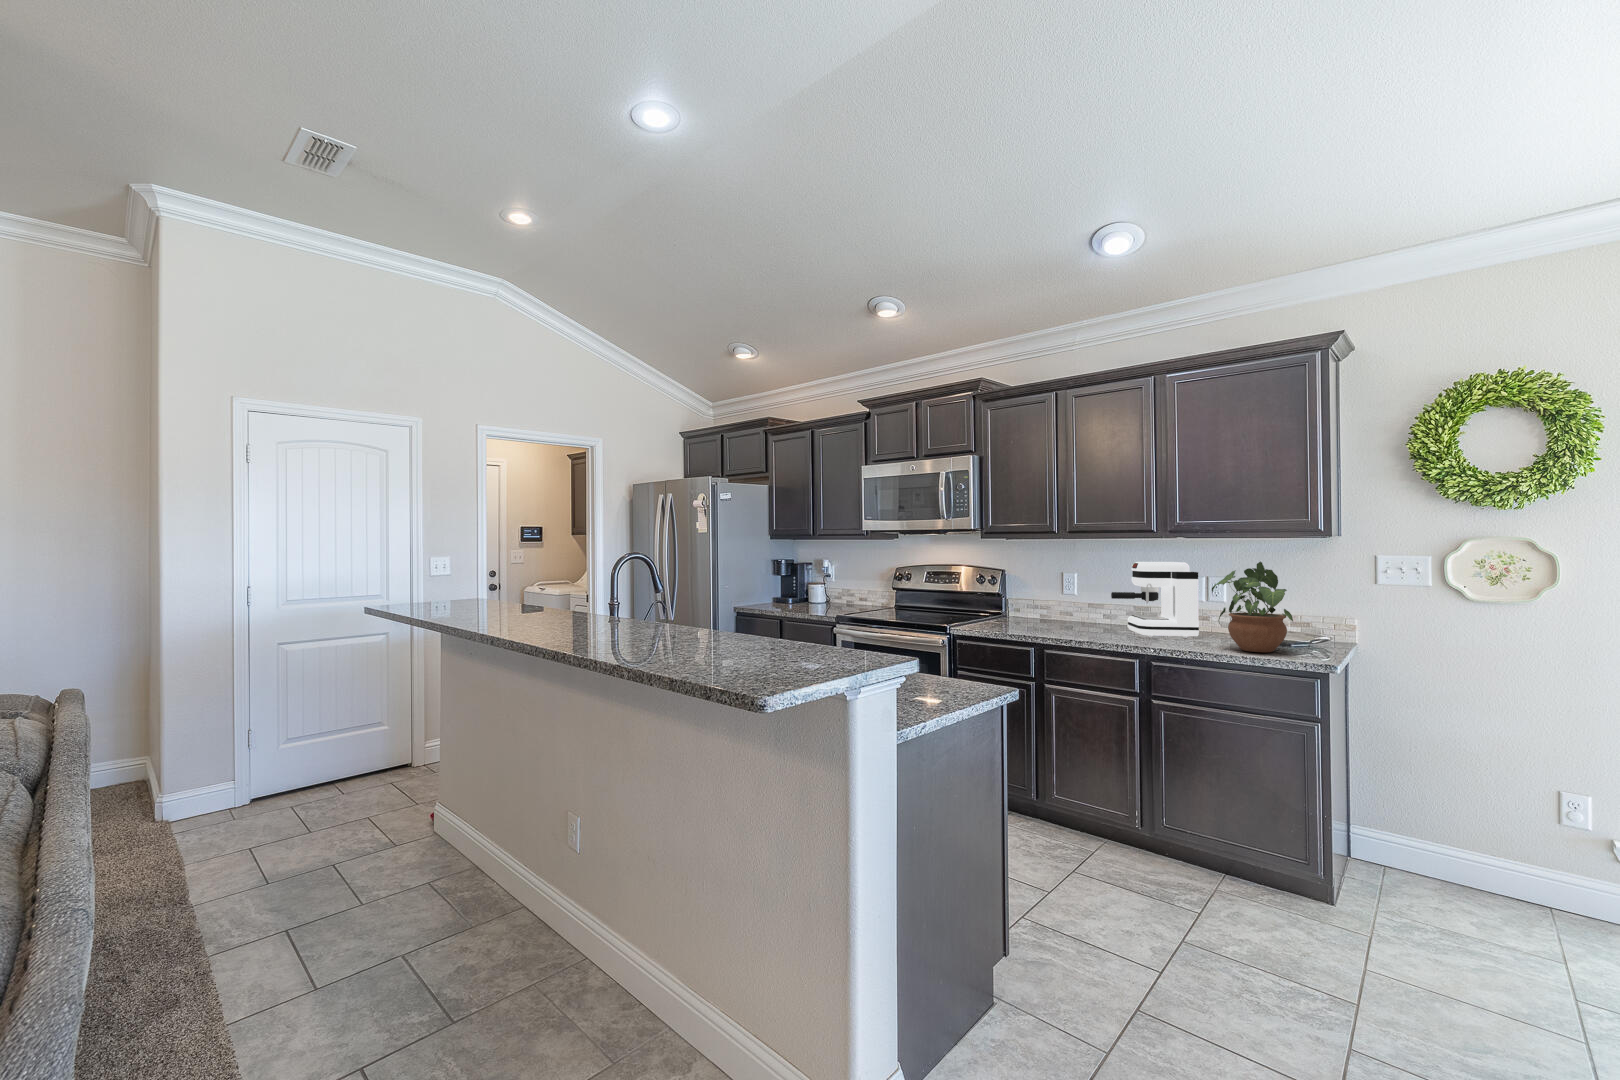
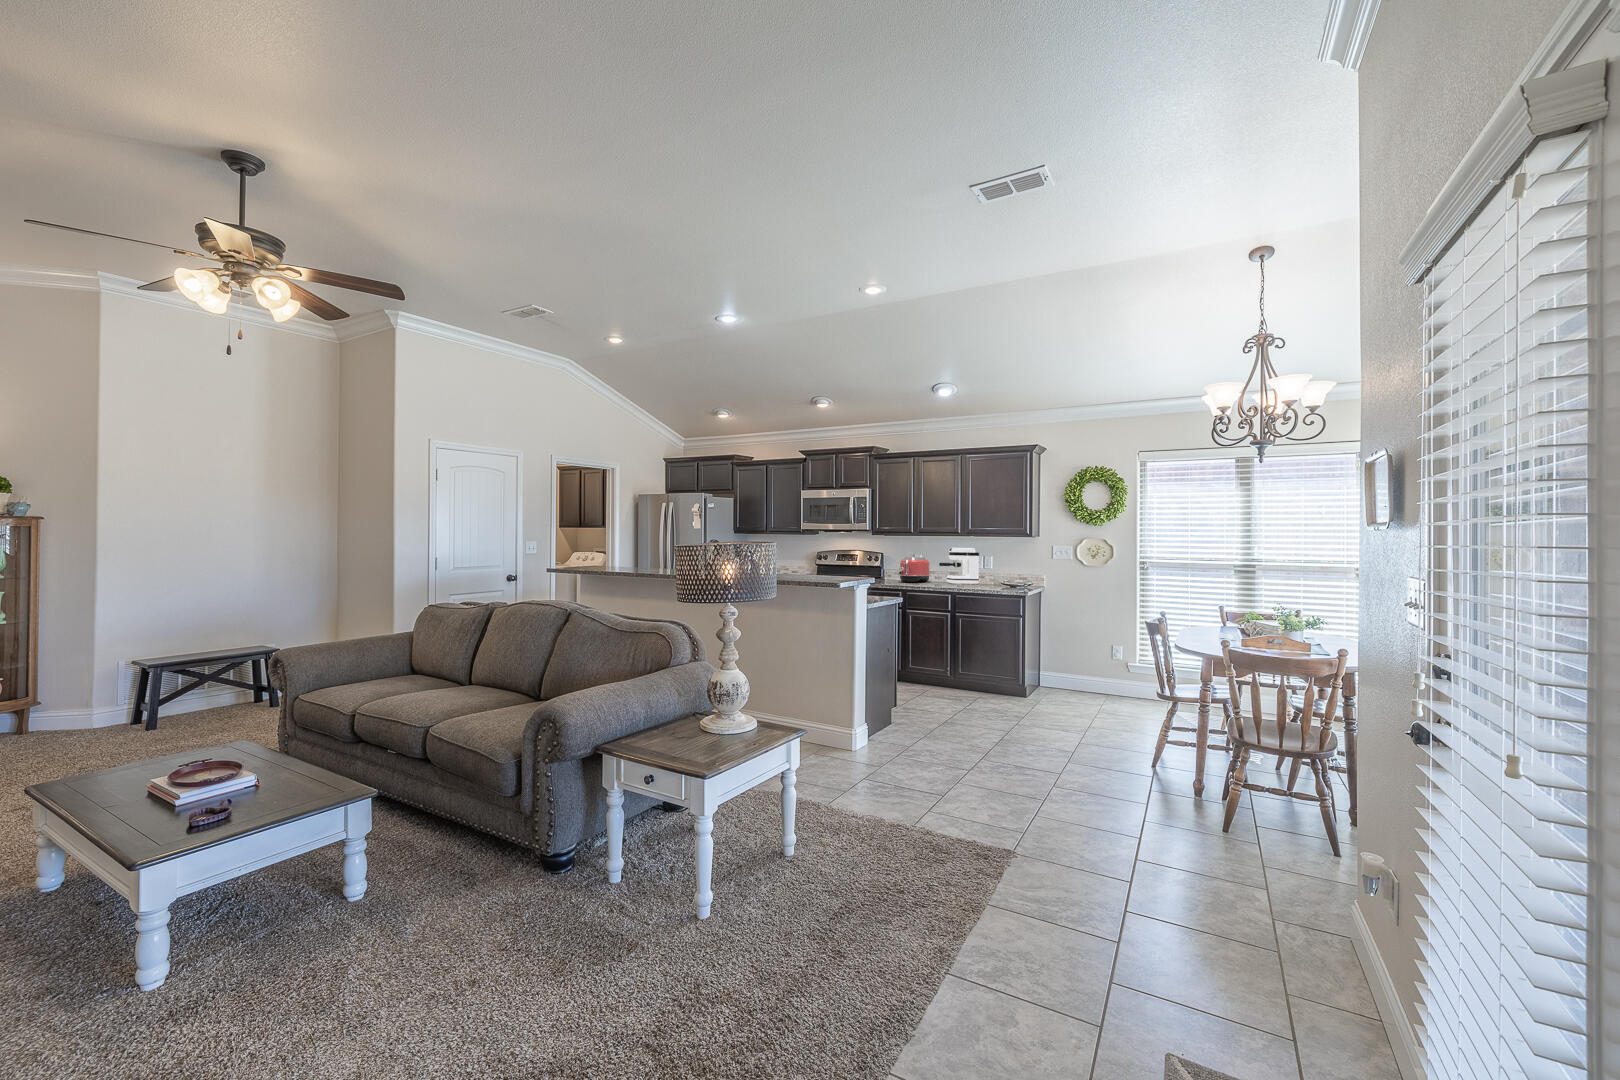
potted plant: present [1212,562,1293,652] -> none [984,547,1016,588]
toaster: none [1030,580,1093,630] -> present [899,557,930,582]

